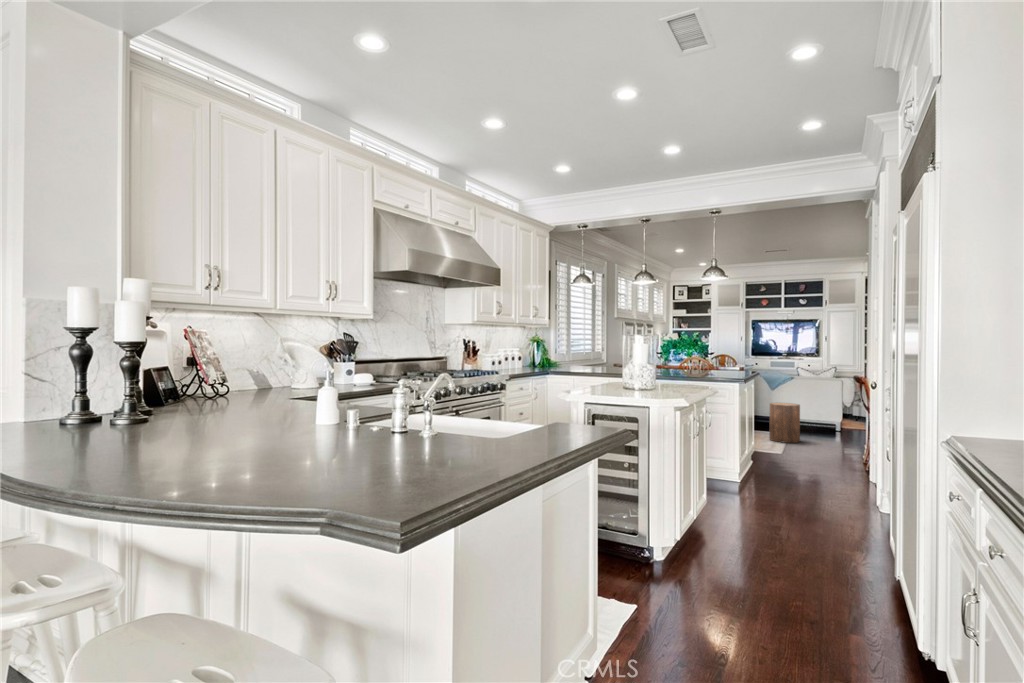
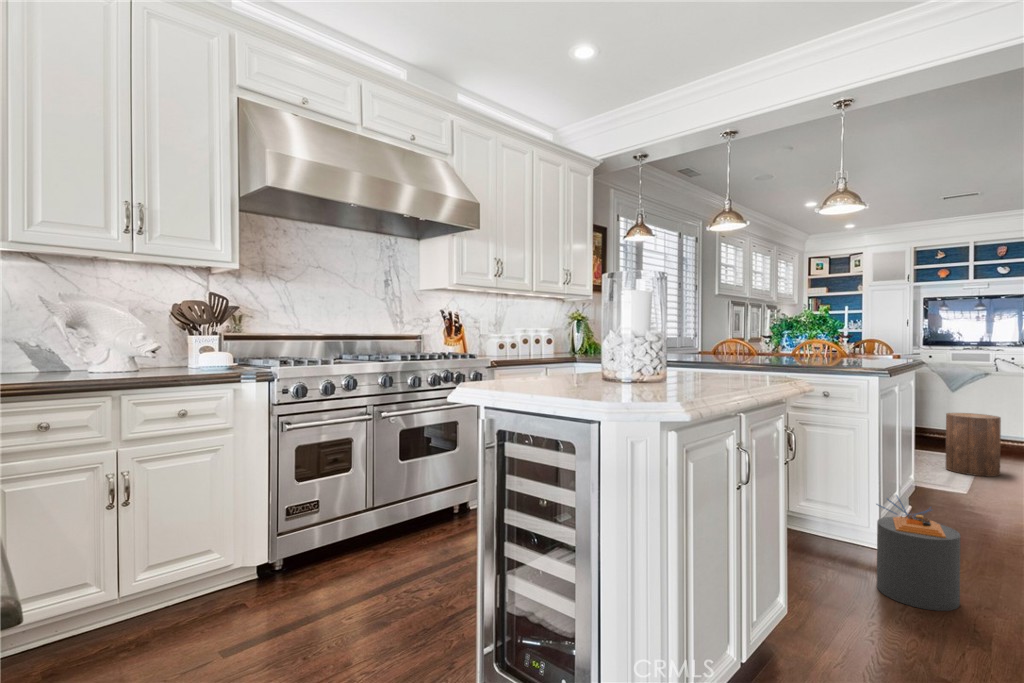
trash can: none [739,446,781,506] -> present [876,496,960,611]

